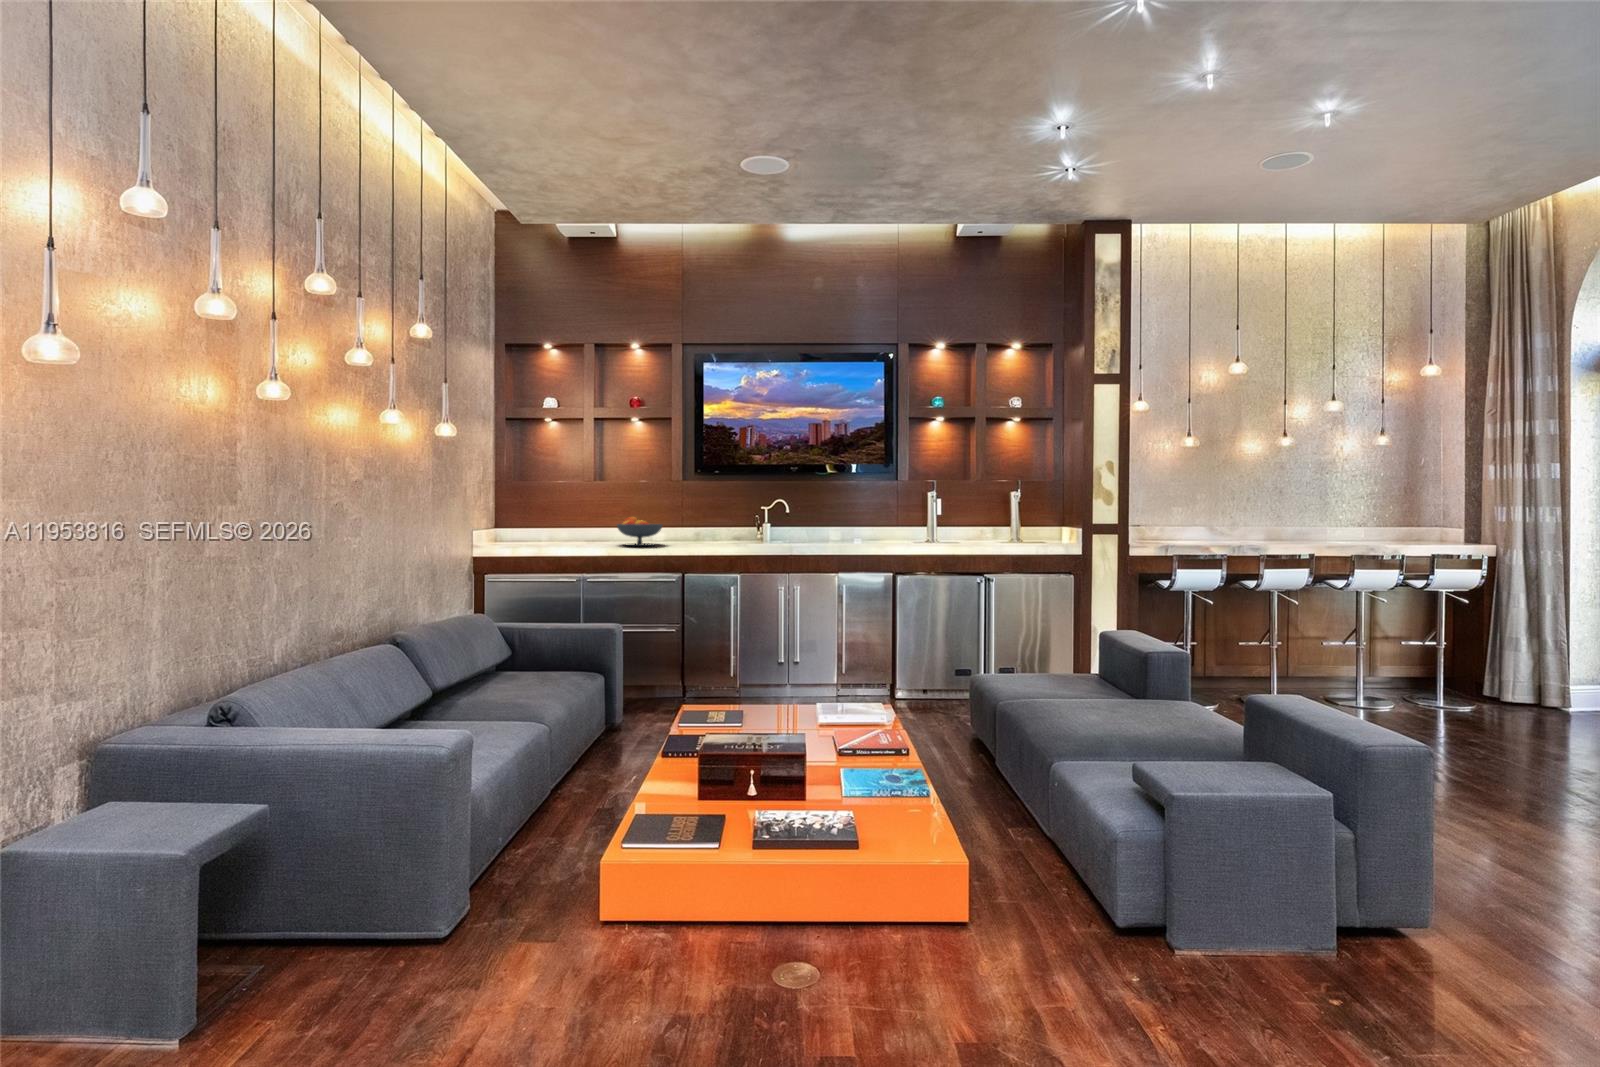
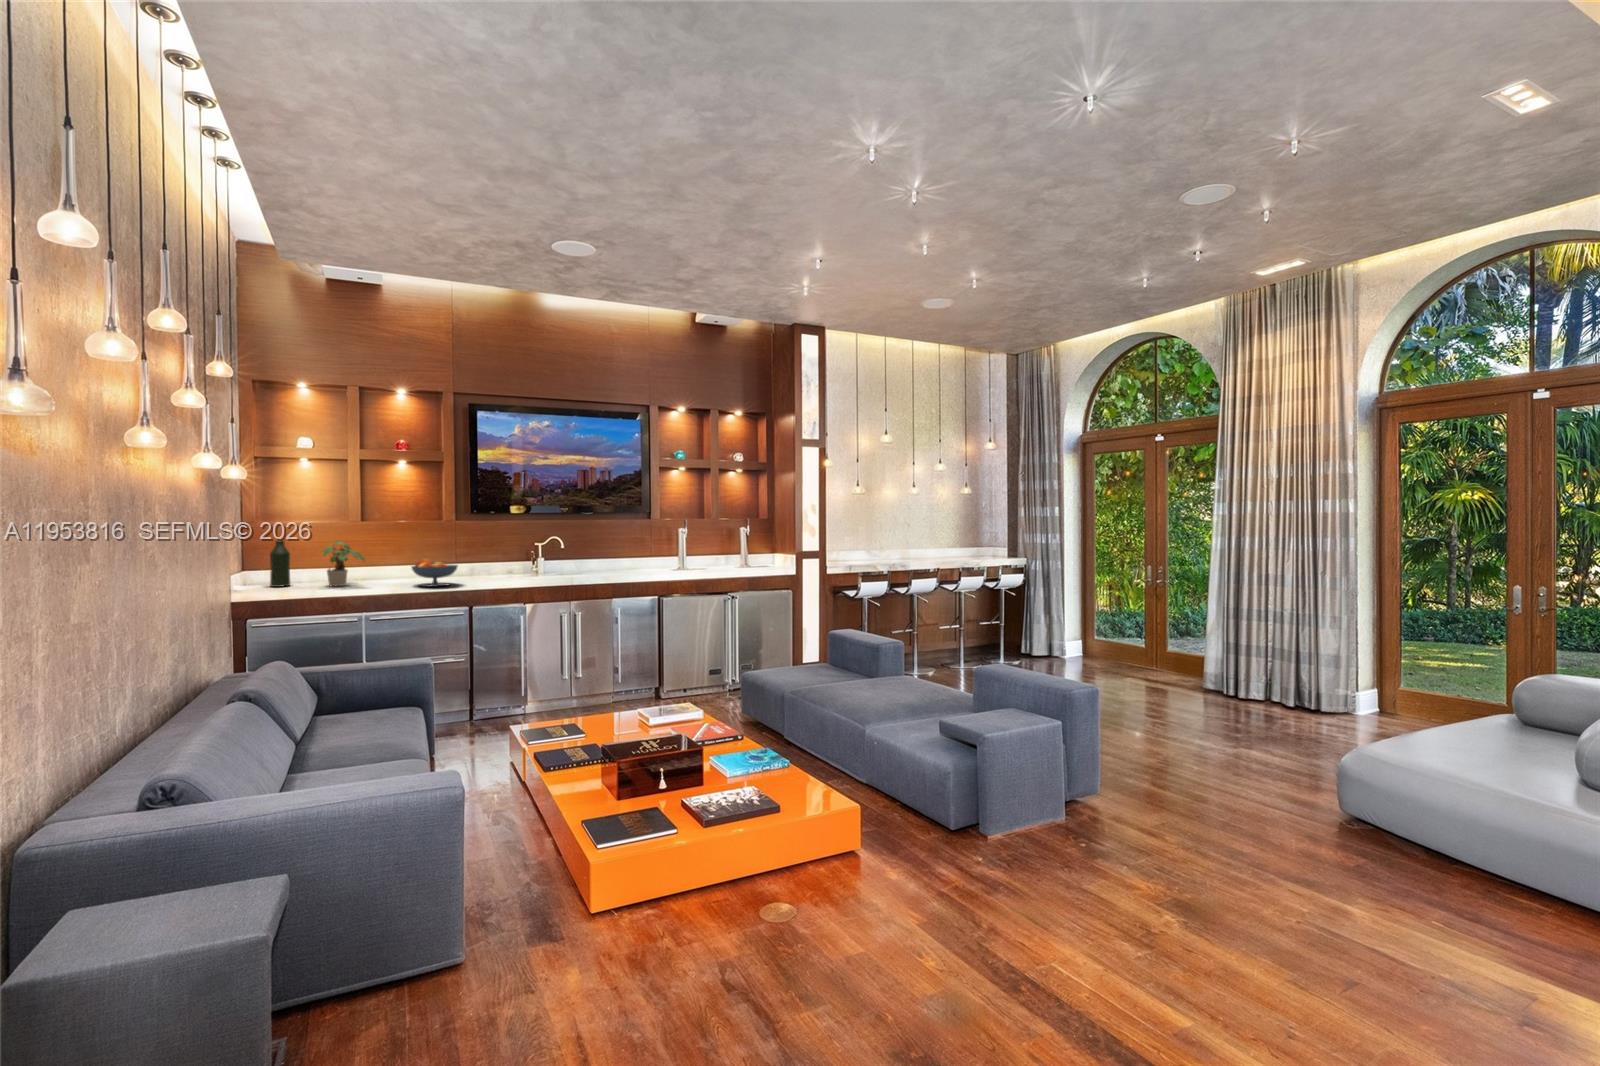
bottle: none [501,495,519,540] -> present [270,540,290,587]
potted plant: none [538,496,575,542] -> present [322,541,365,586]

